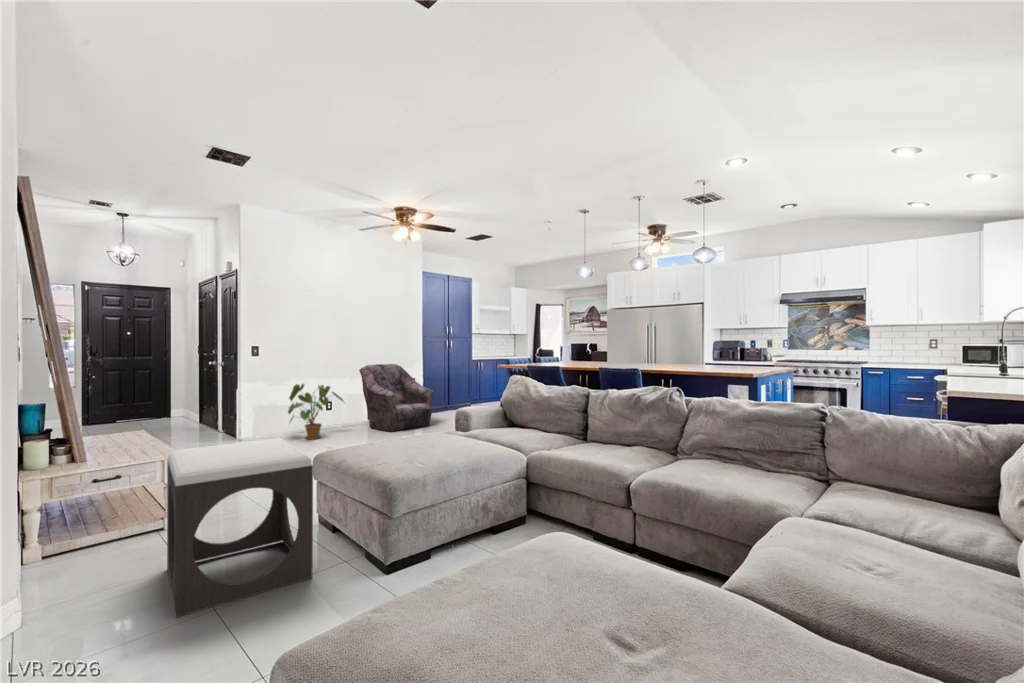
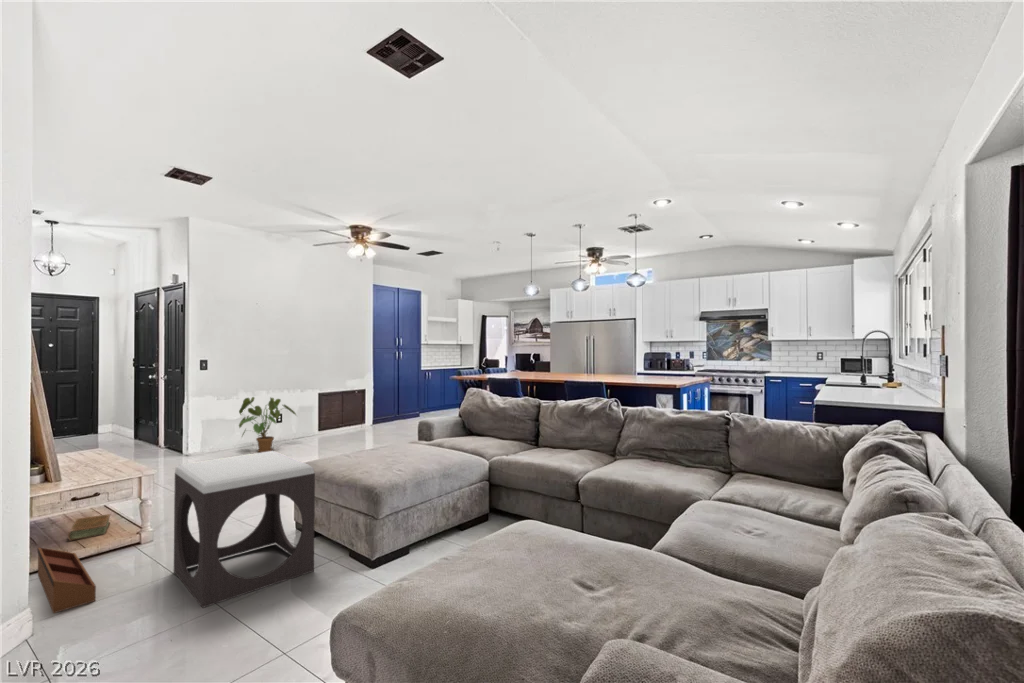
armchair: present [359,364,433,432] -> none [308,376,384,443]
book: none [83,499,132,526] -> present [68,514,110,541]
storage bin: none [23,535,76,612] -> present [38,548,96,613]

